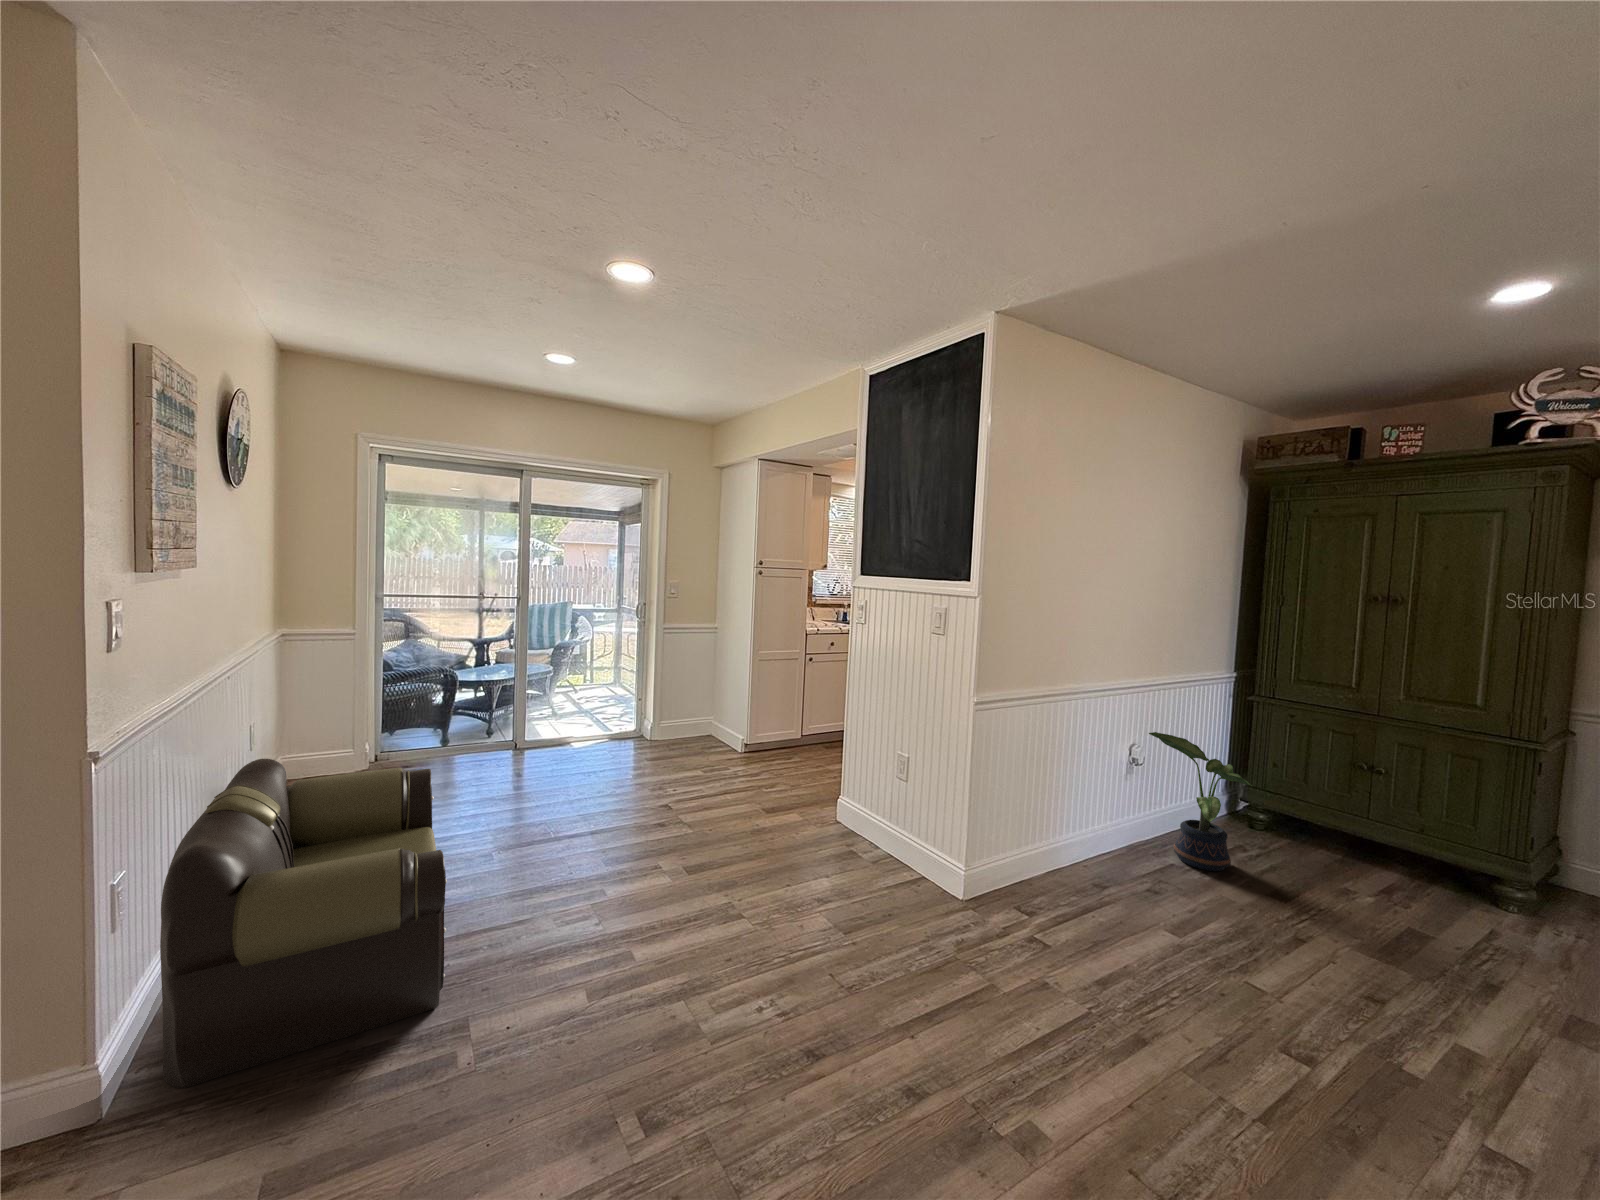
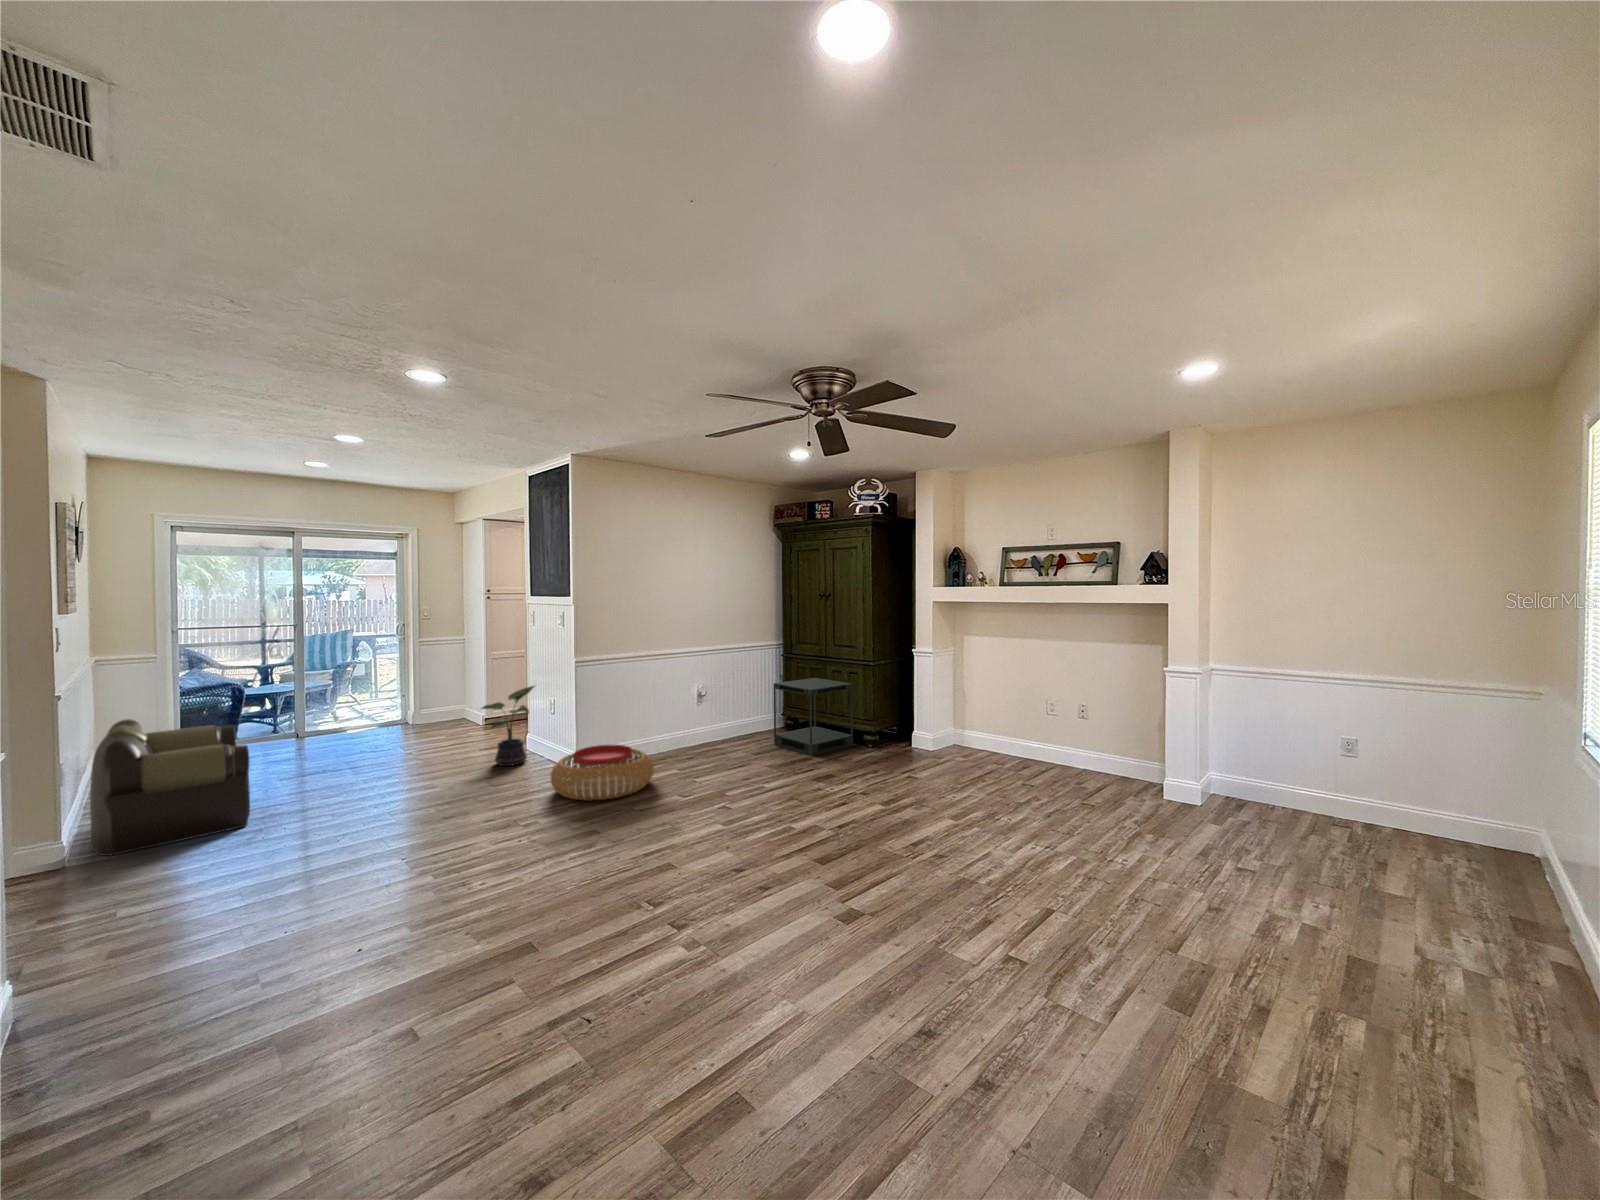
potted plant: present [1149,732,1252,871] -> present [482,686,535,766]
side table: none [1287,751,1488,932] -> present [774,678,853,756]
pouf: none [975,881,1208,1054] -> present [551,745,654,800]

